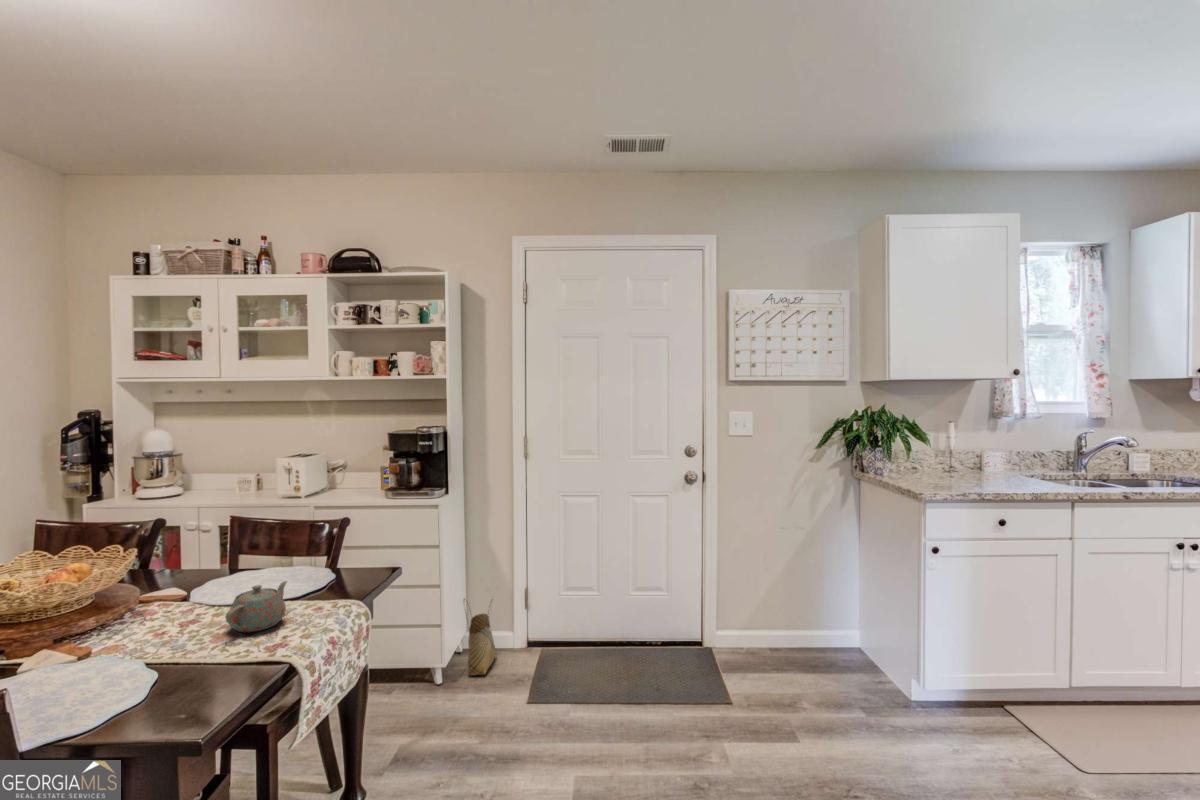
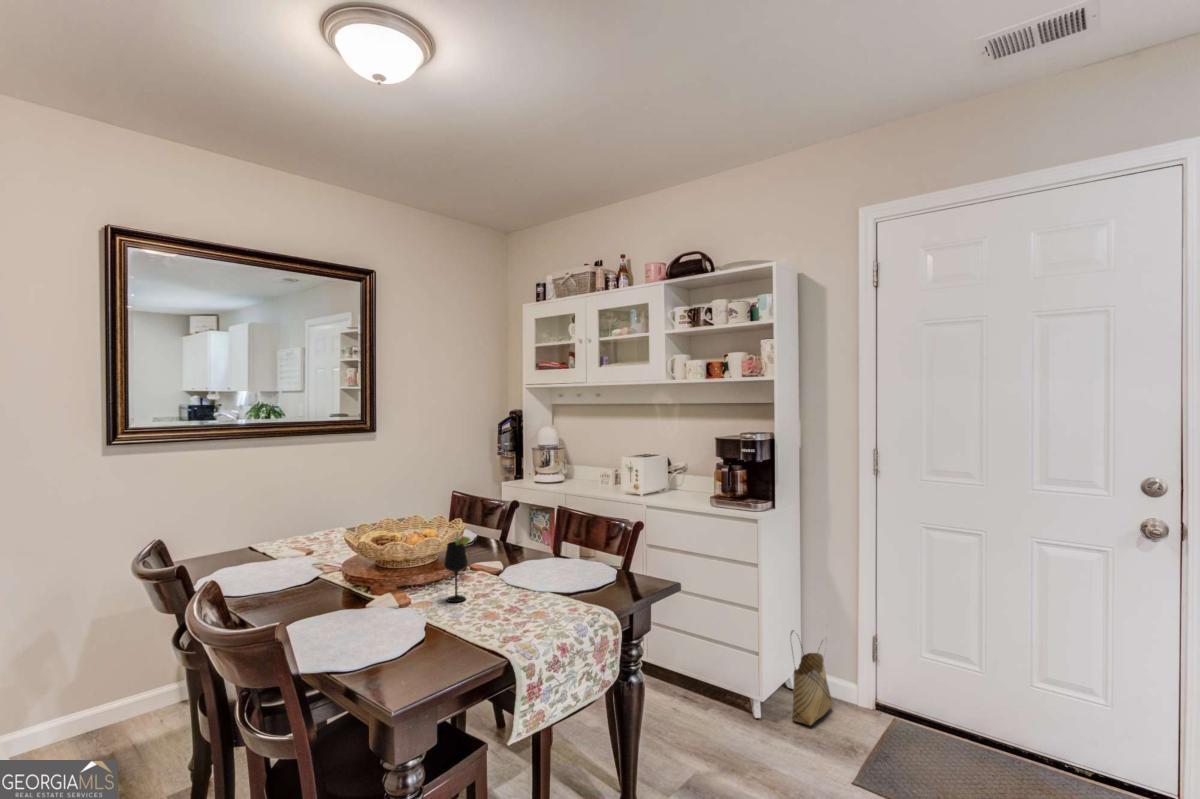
wine glass: none [139,548,180,637] -> present [444,532,471,602]
teapot: present [226,581,287,632] -> none [485,577,549,619]

